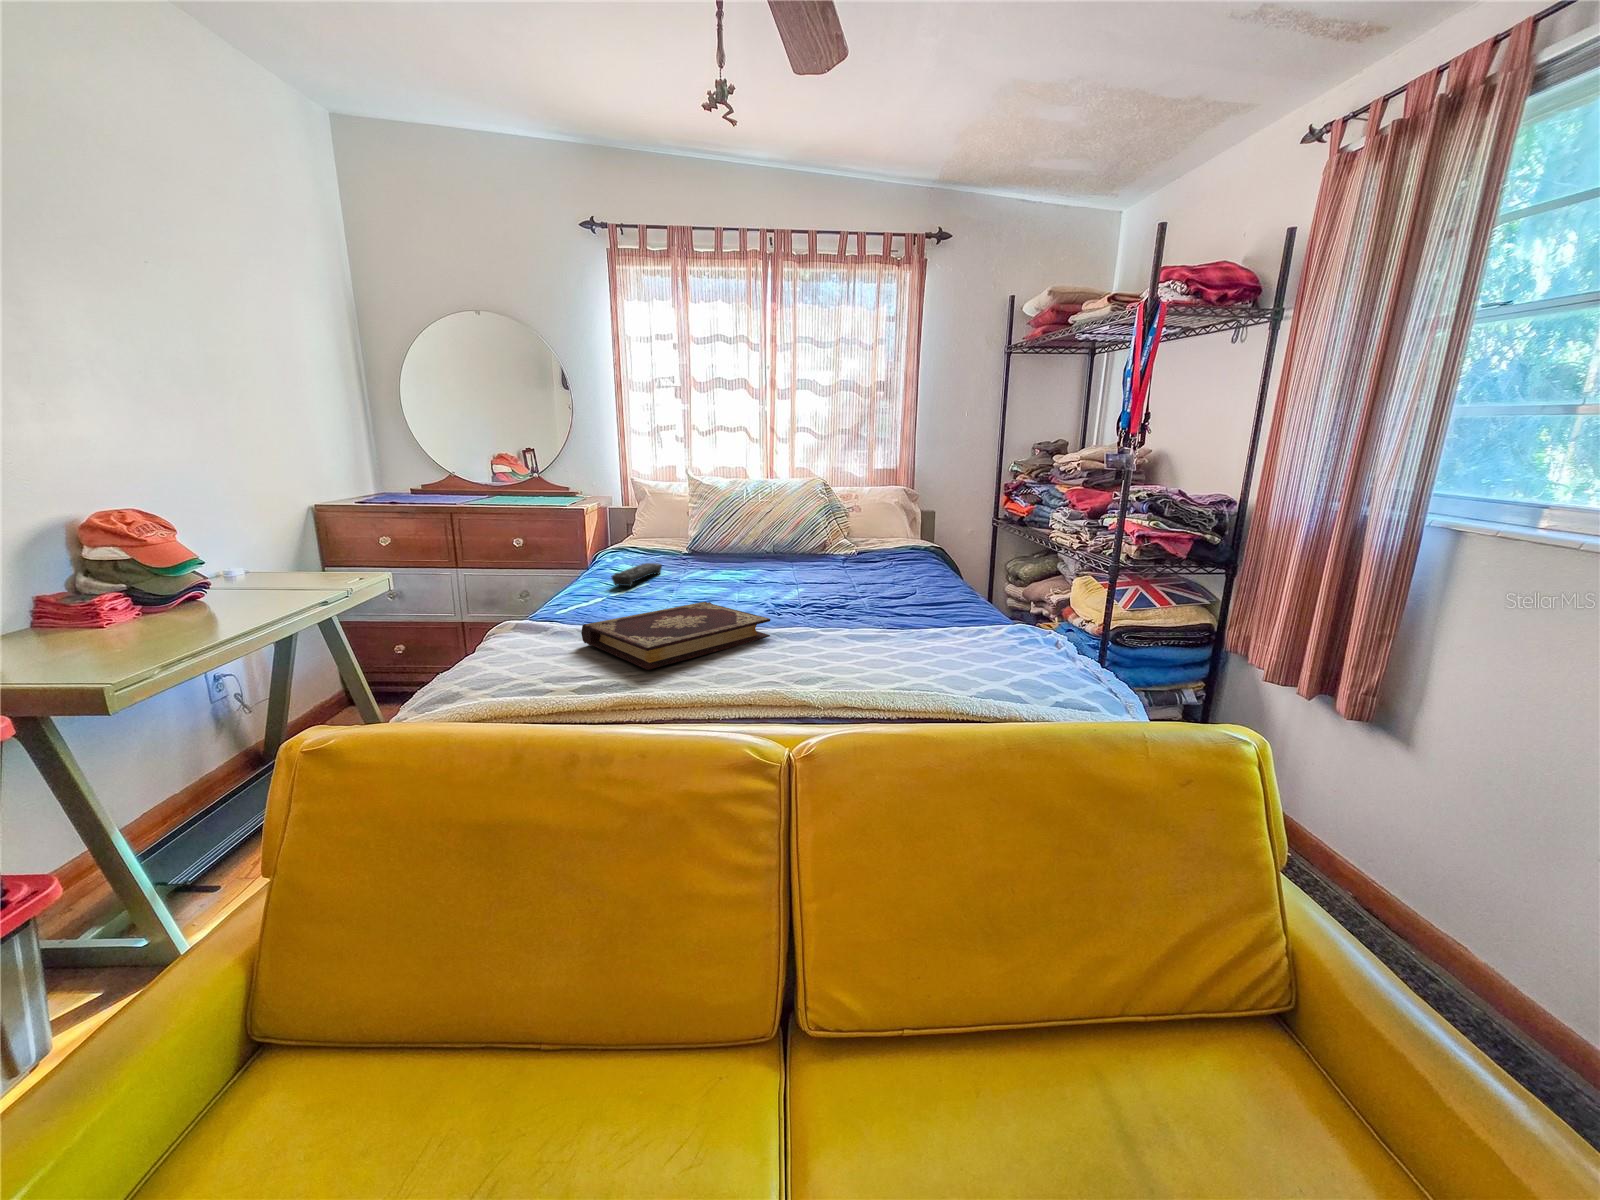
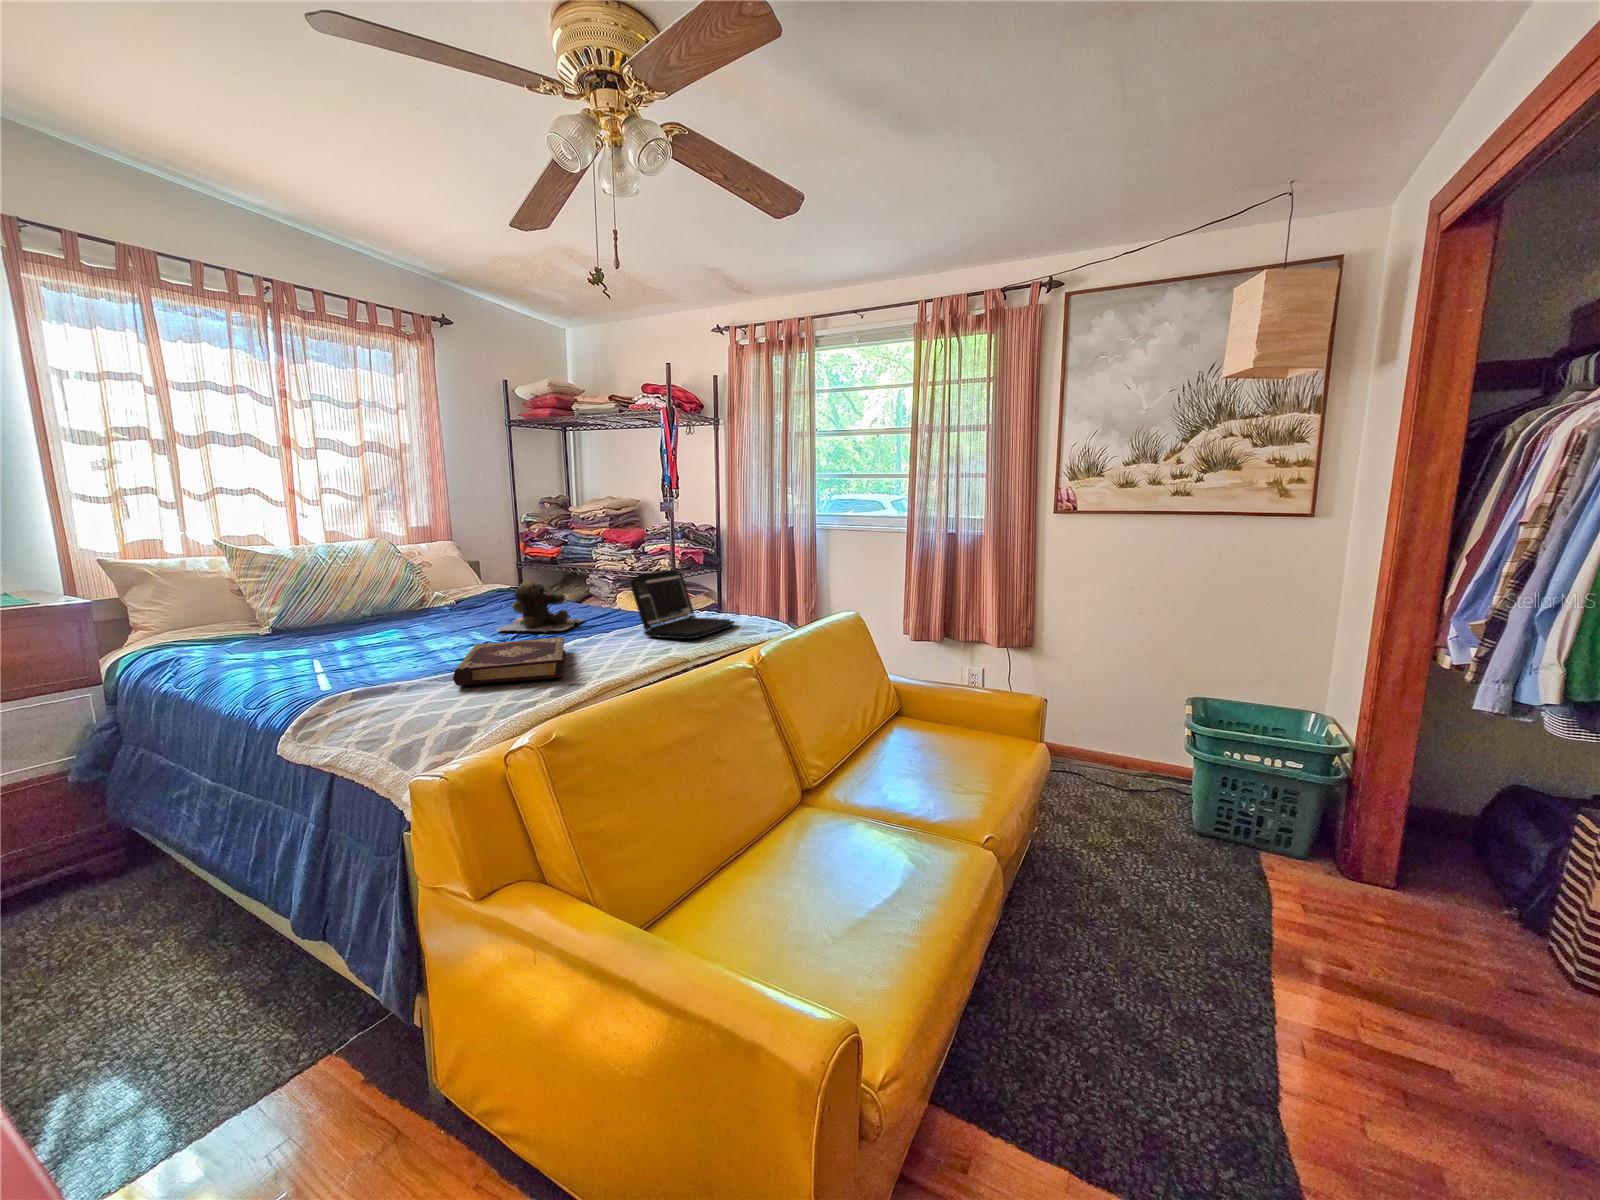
teddy bear: none [796,541,903,609] -> present [497,582,582,632]
laptop: none [884,555,1055,675] -> present [630,570,735,639]
remote control: present [611,563,662,586] -> none [283,641,331,665]

